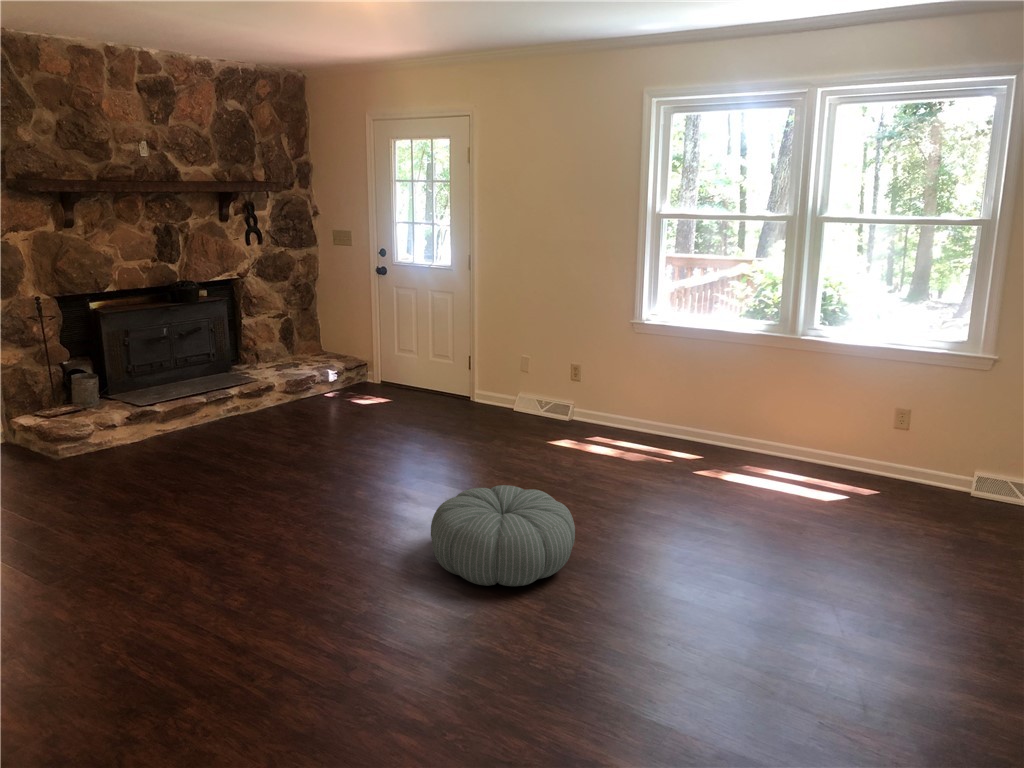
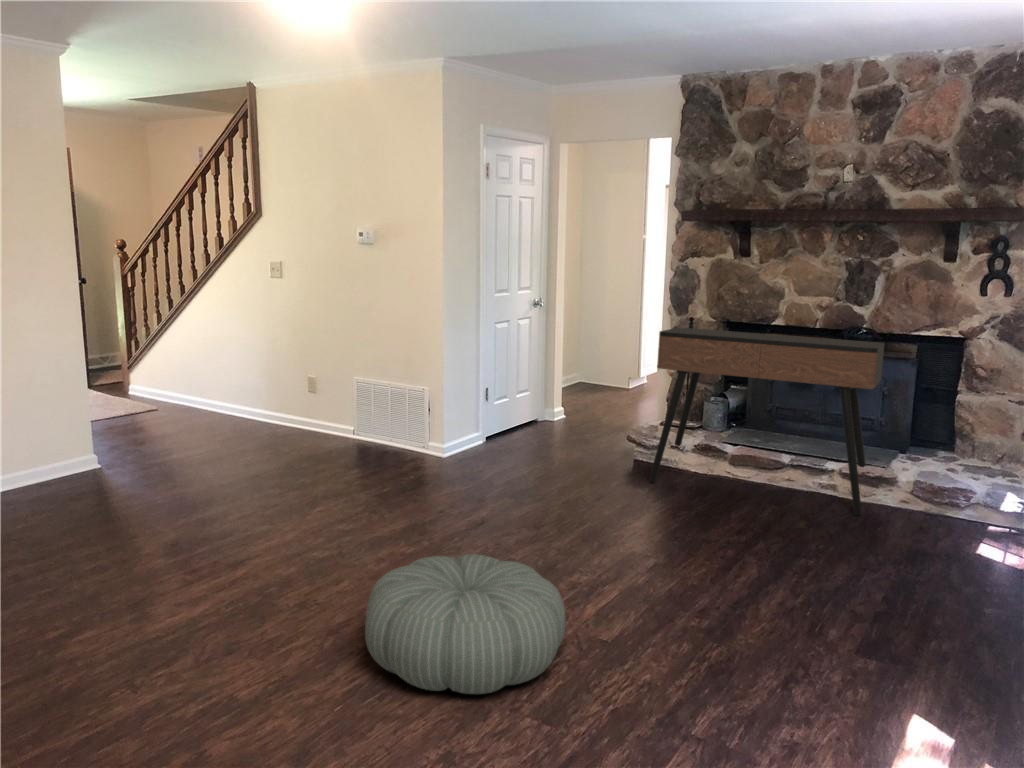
console table: none [84,290,292,461] -> present [649,328,885,516]

